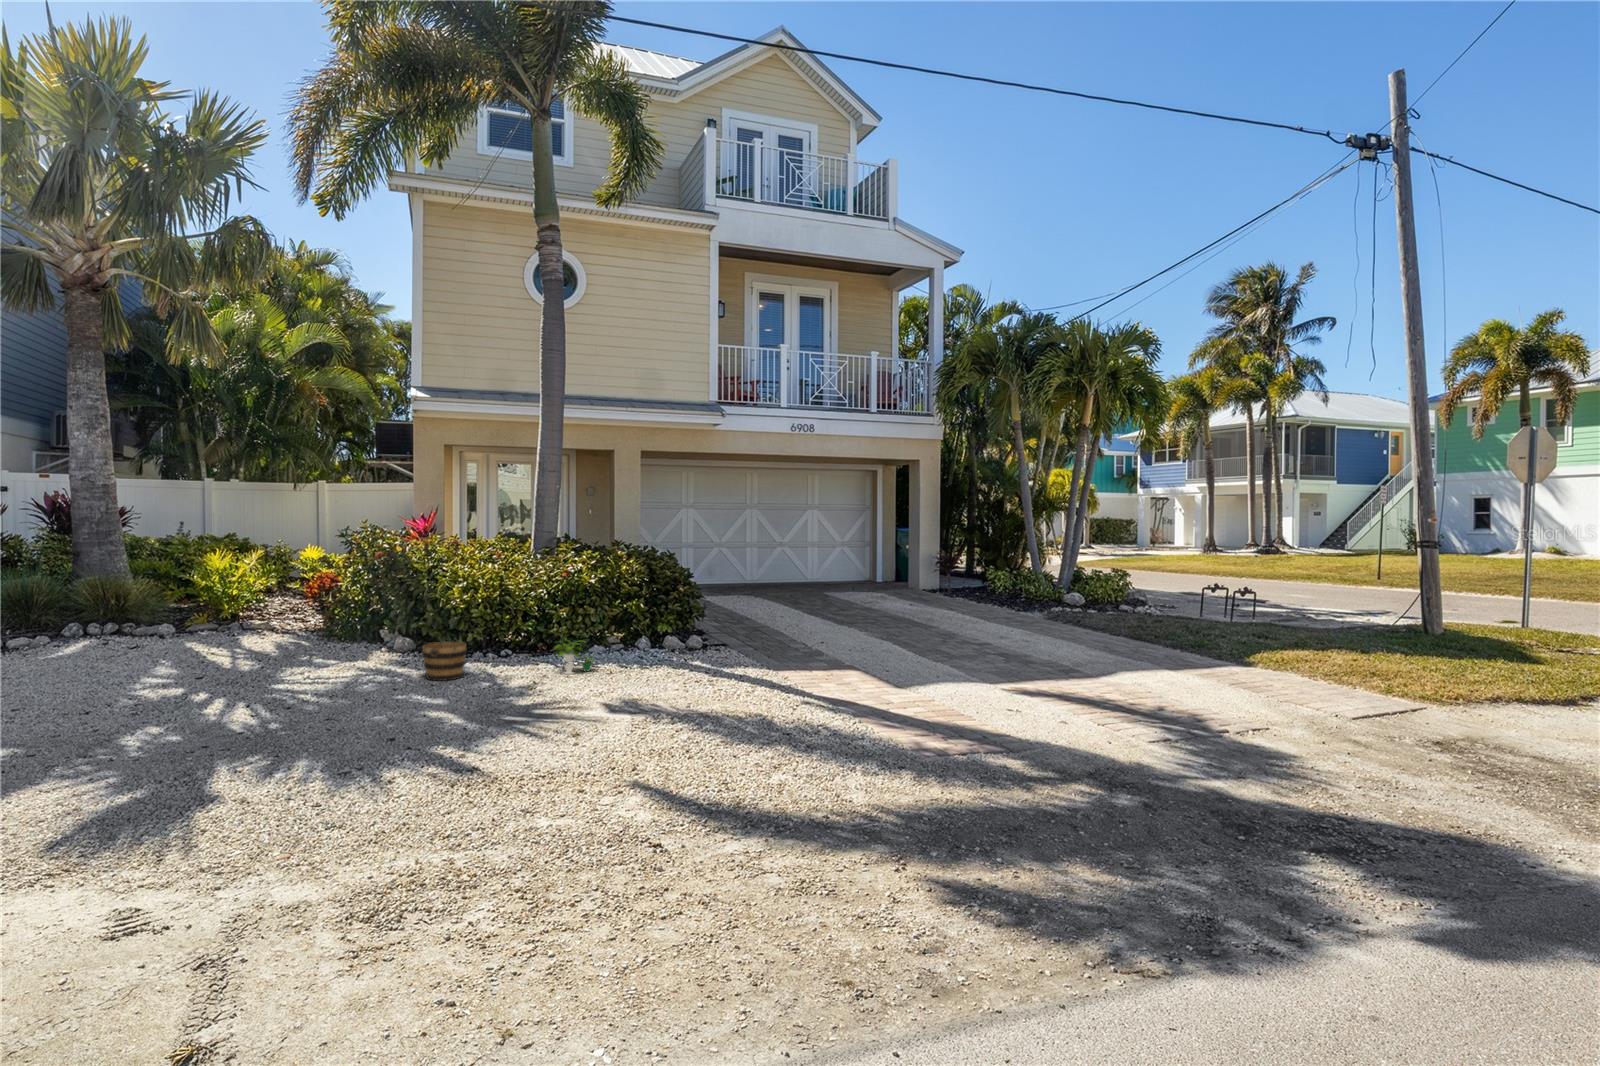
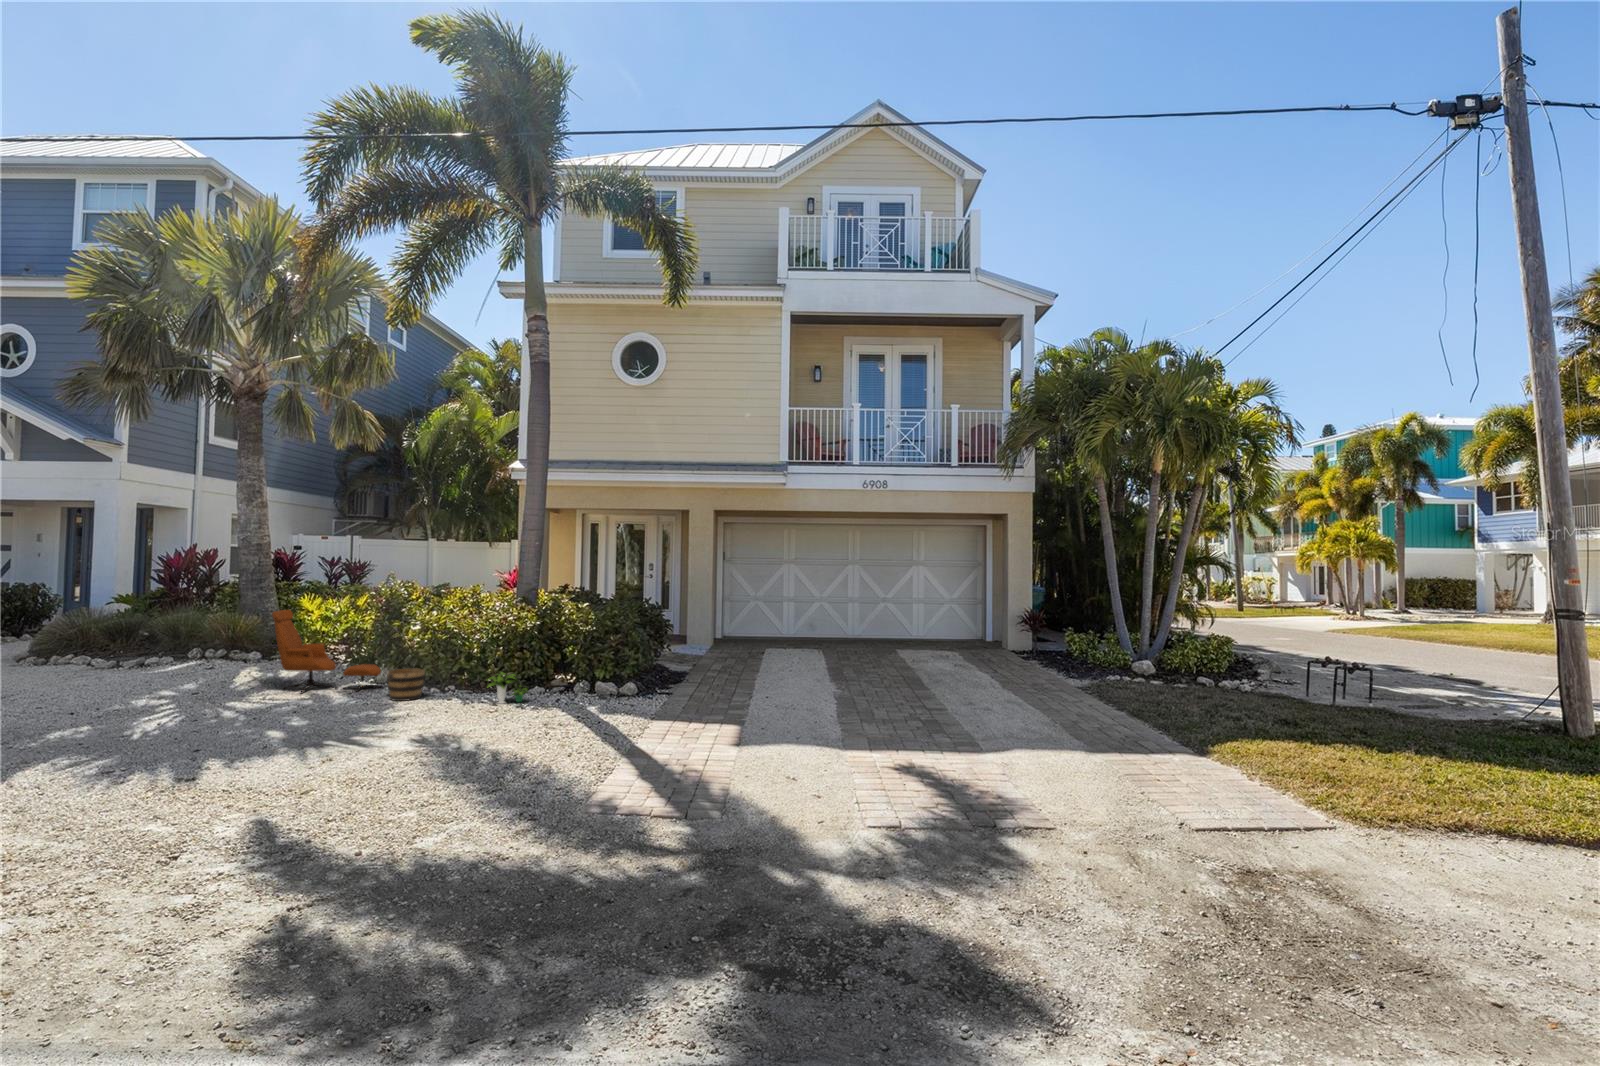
lounge chair: none [242,578,383,683] -> present [272,610,381,693]

